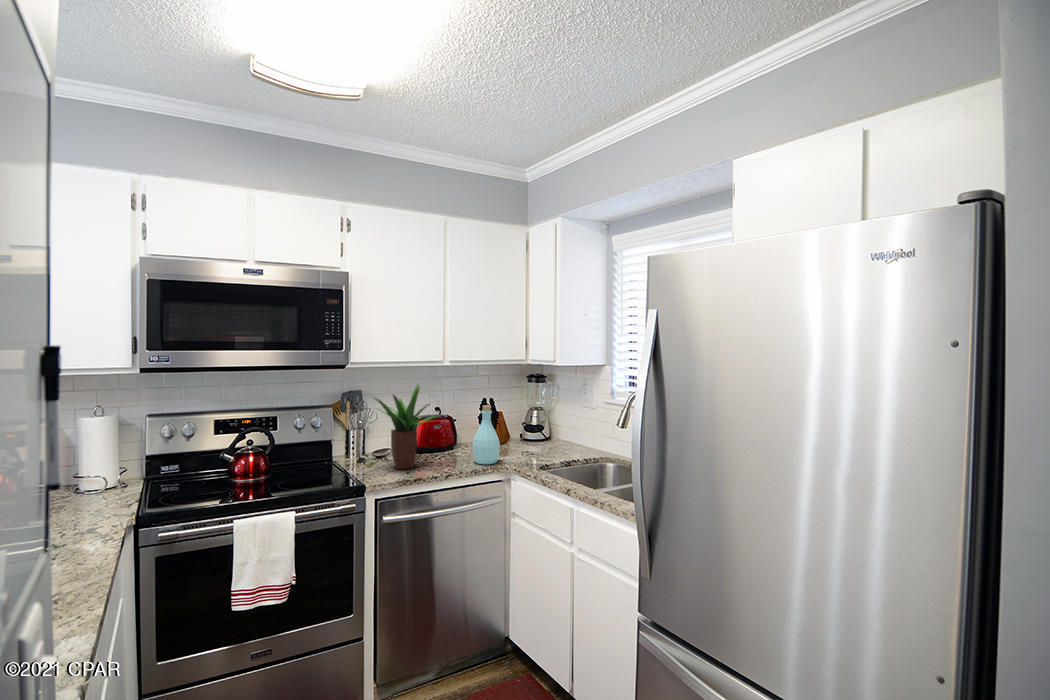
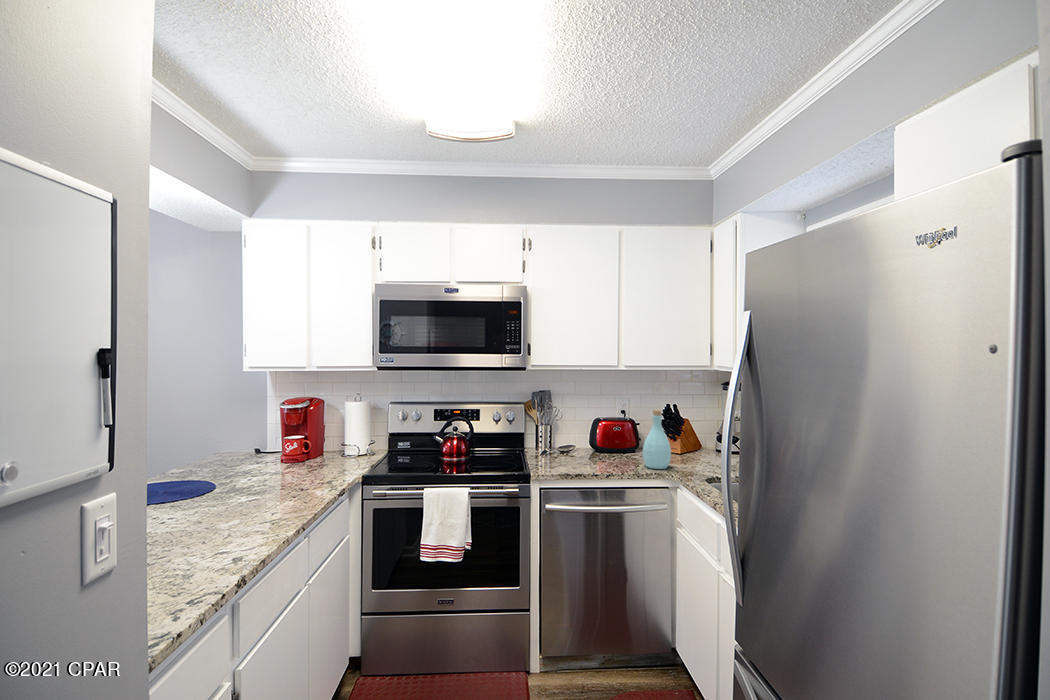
potted plant: present [374,384,437,469] -> none [549,385,614,464]

